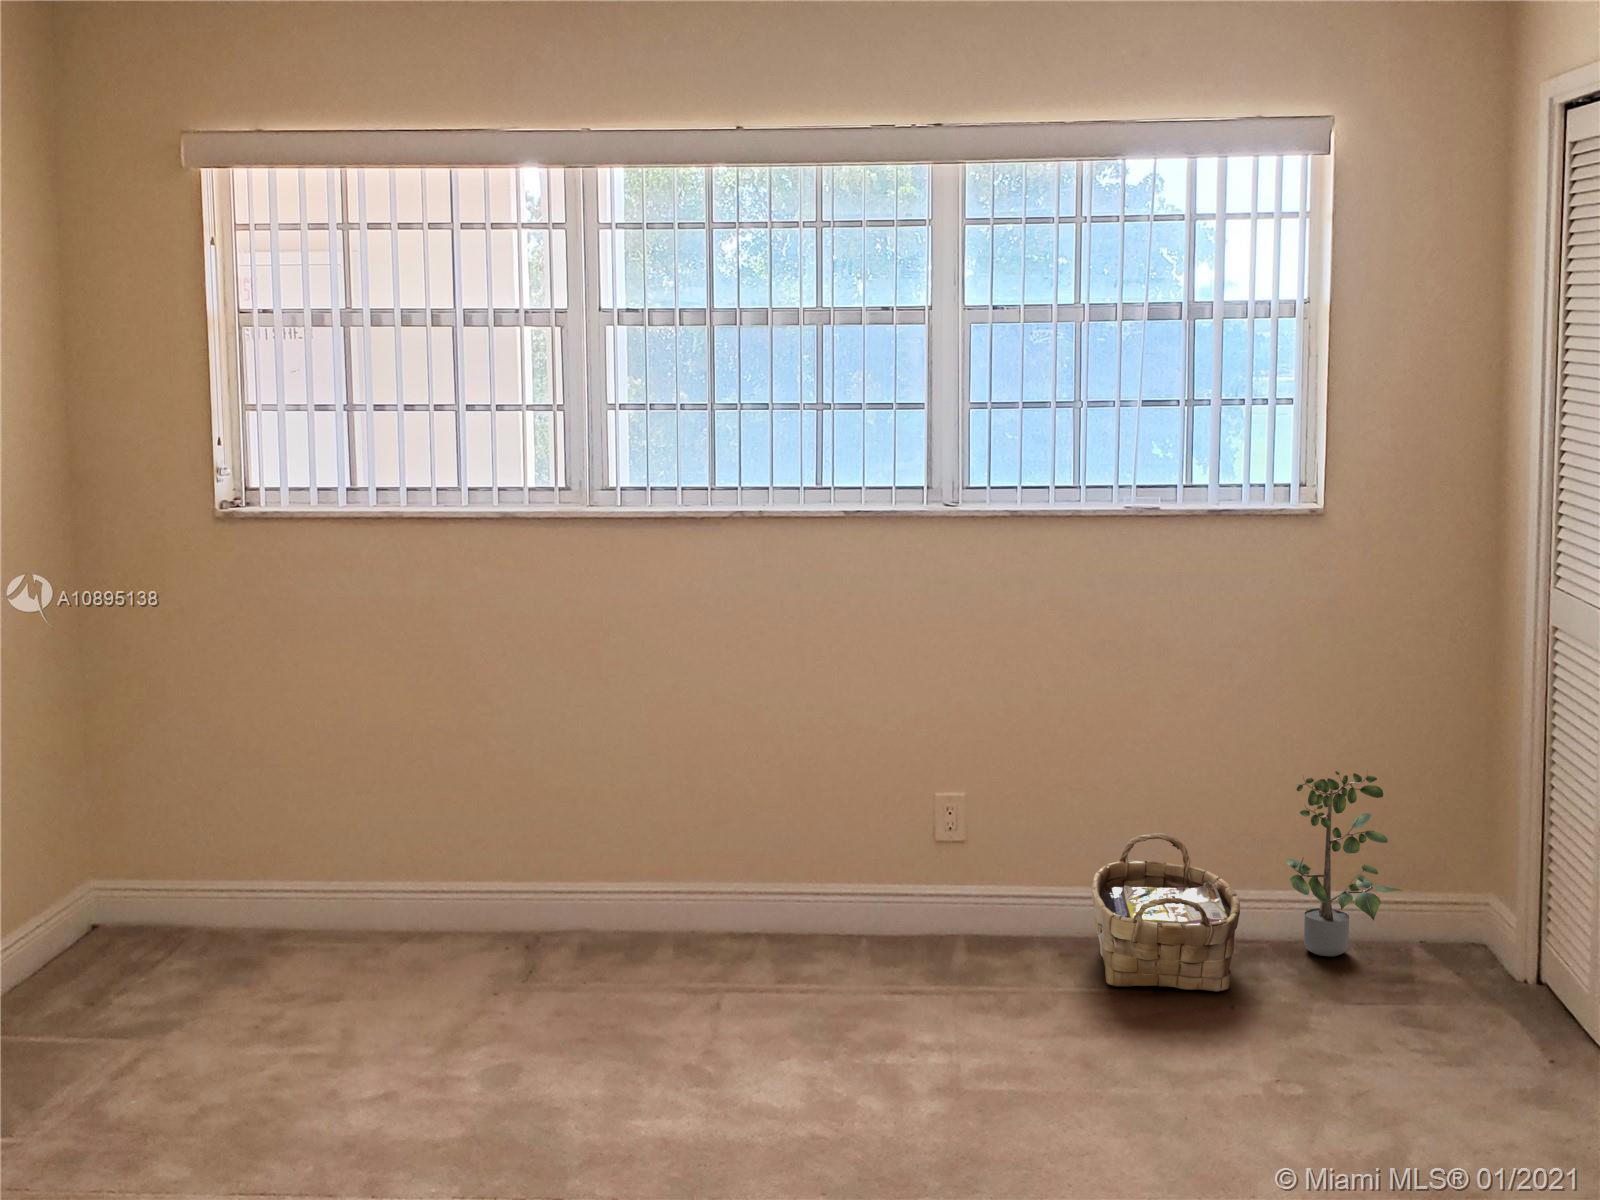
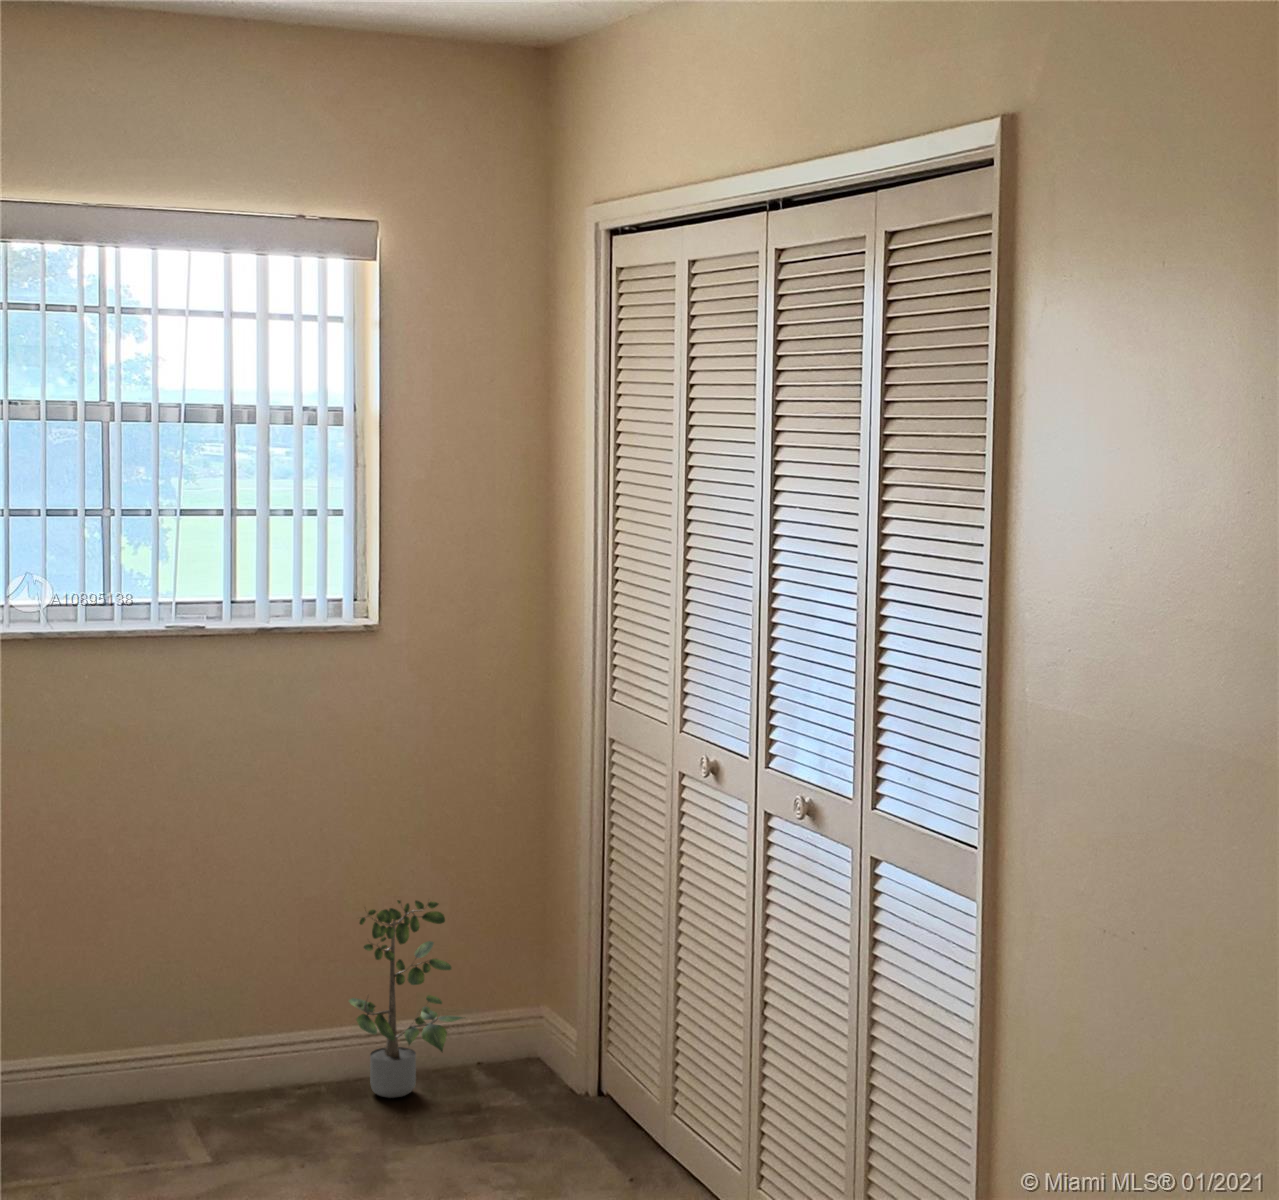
woven basket: present [1091,833,1240,992] -> none [147,985,312,1162]

